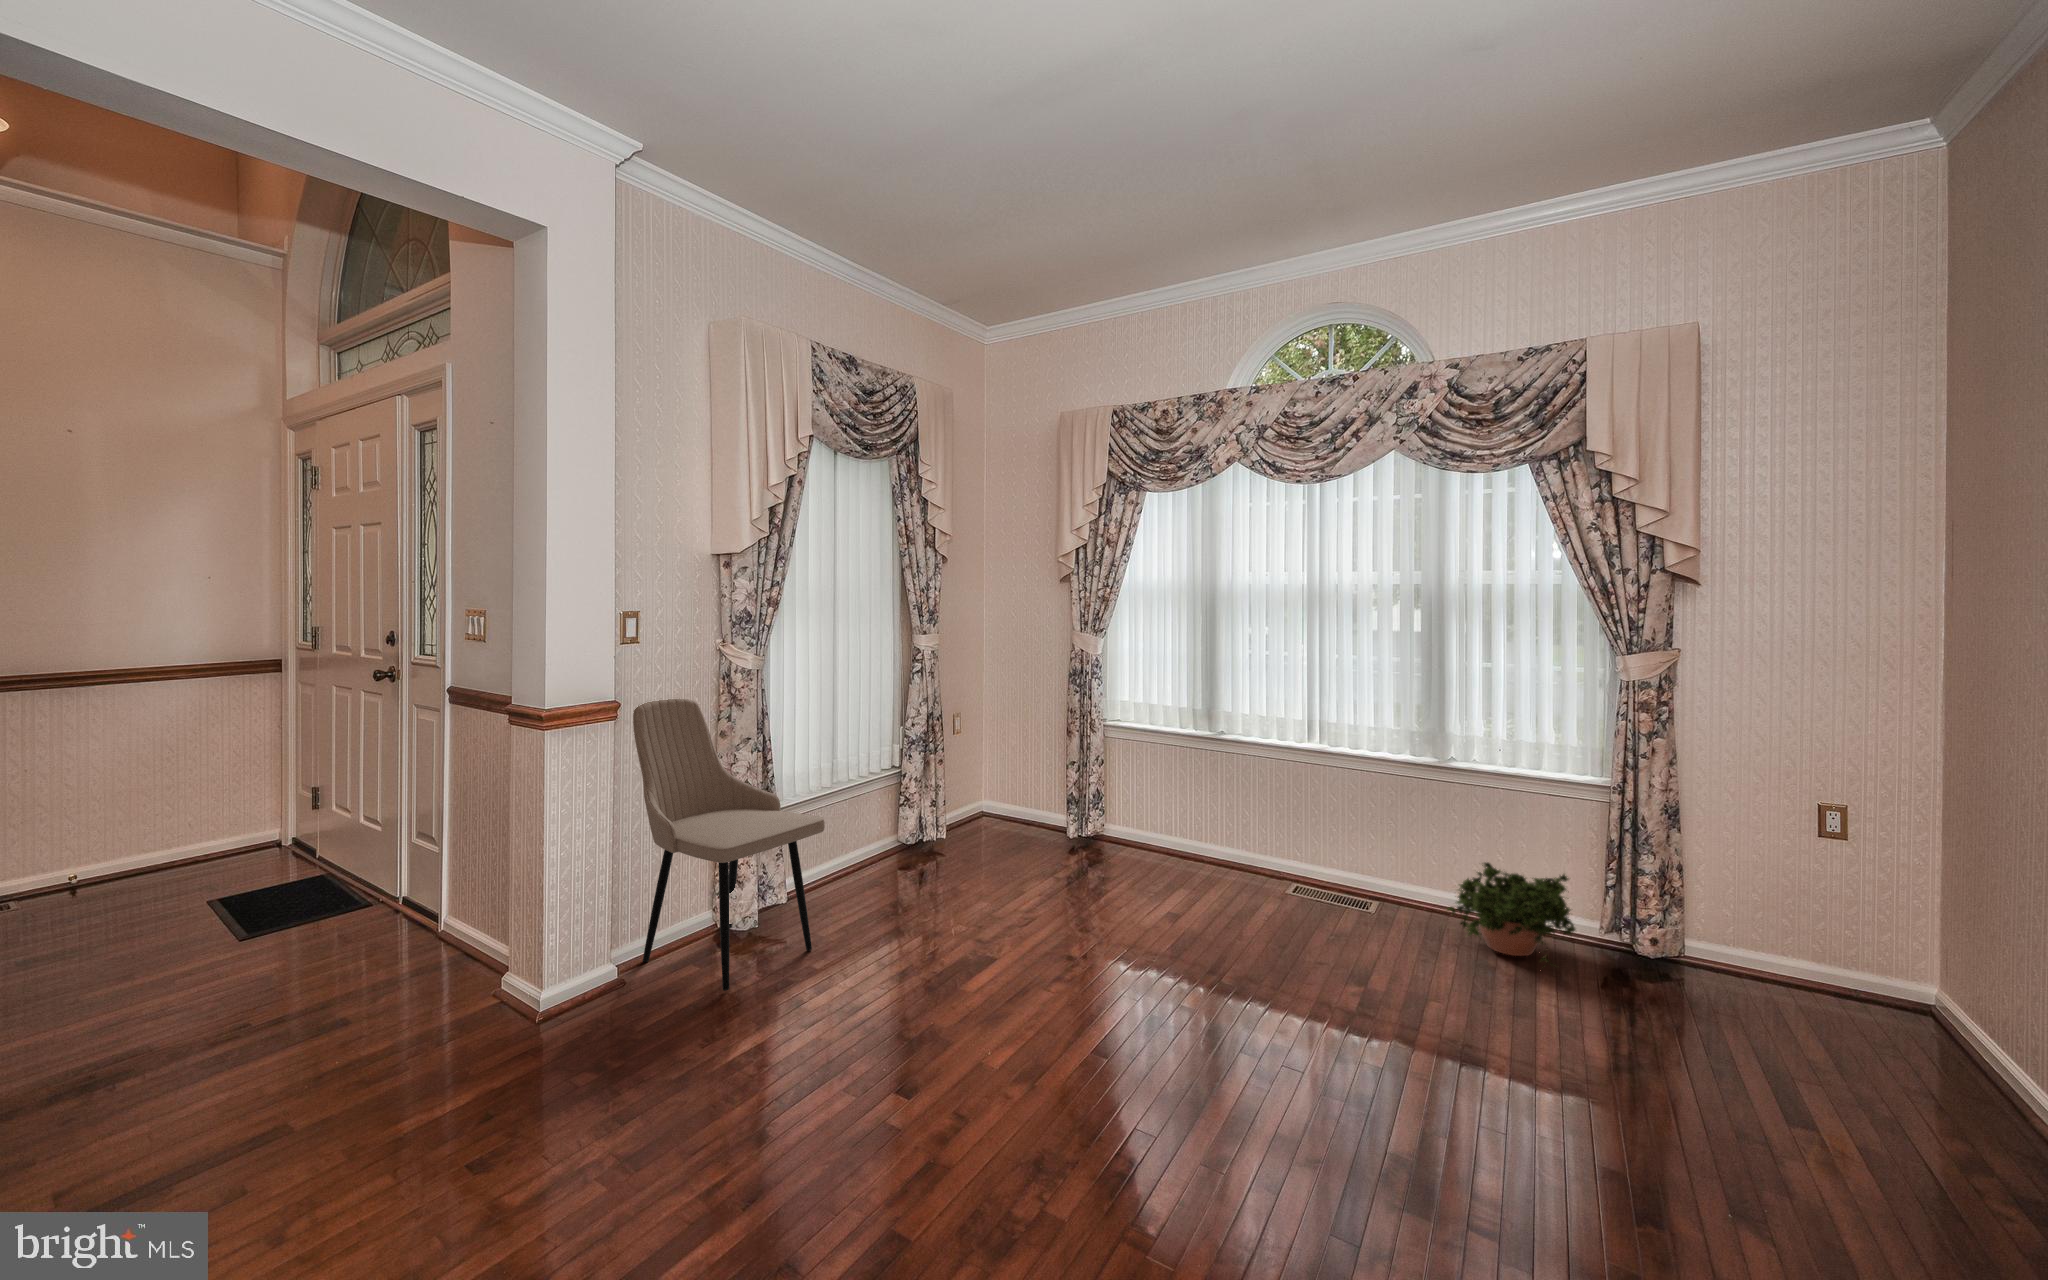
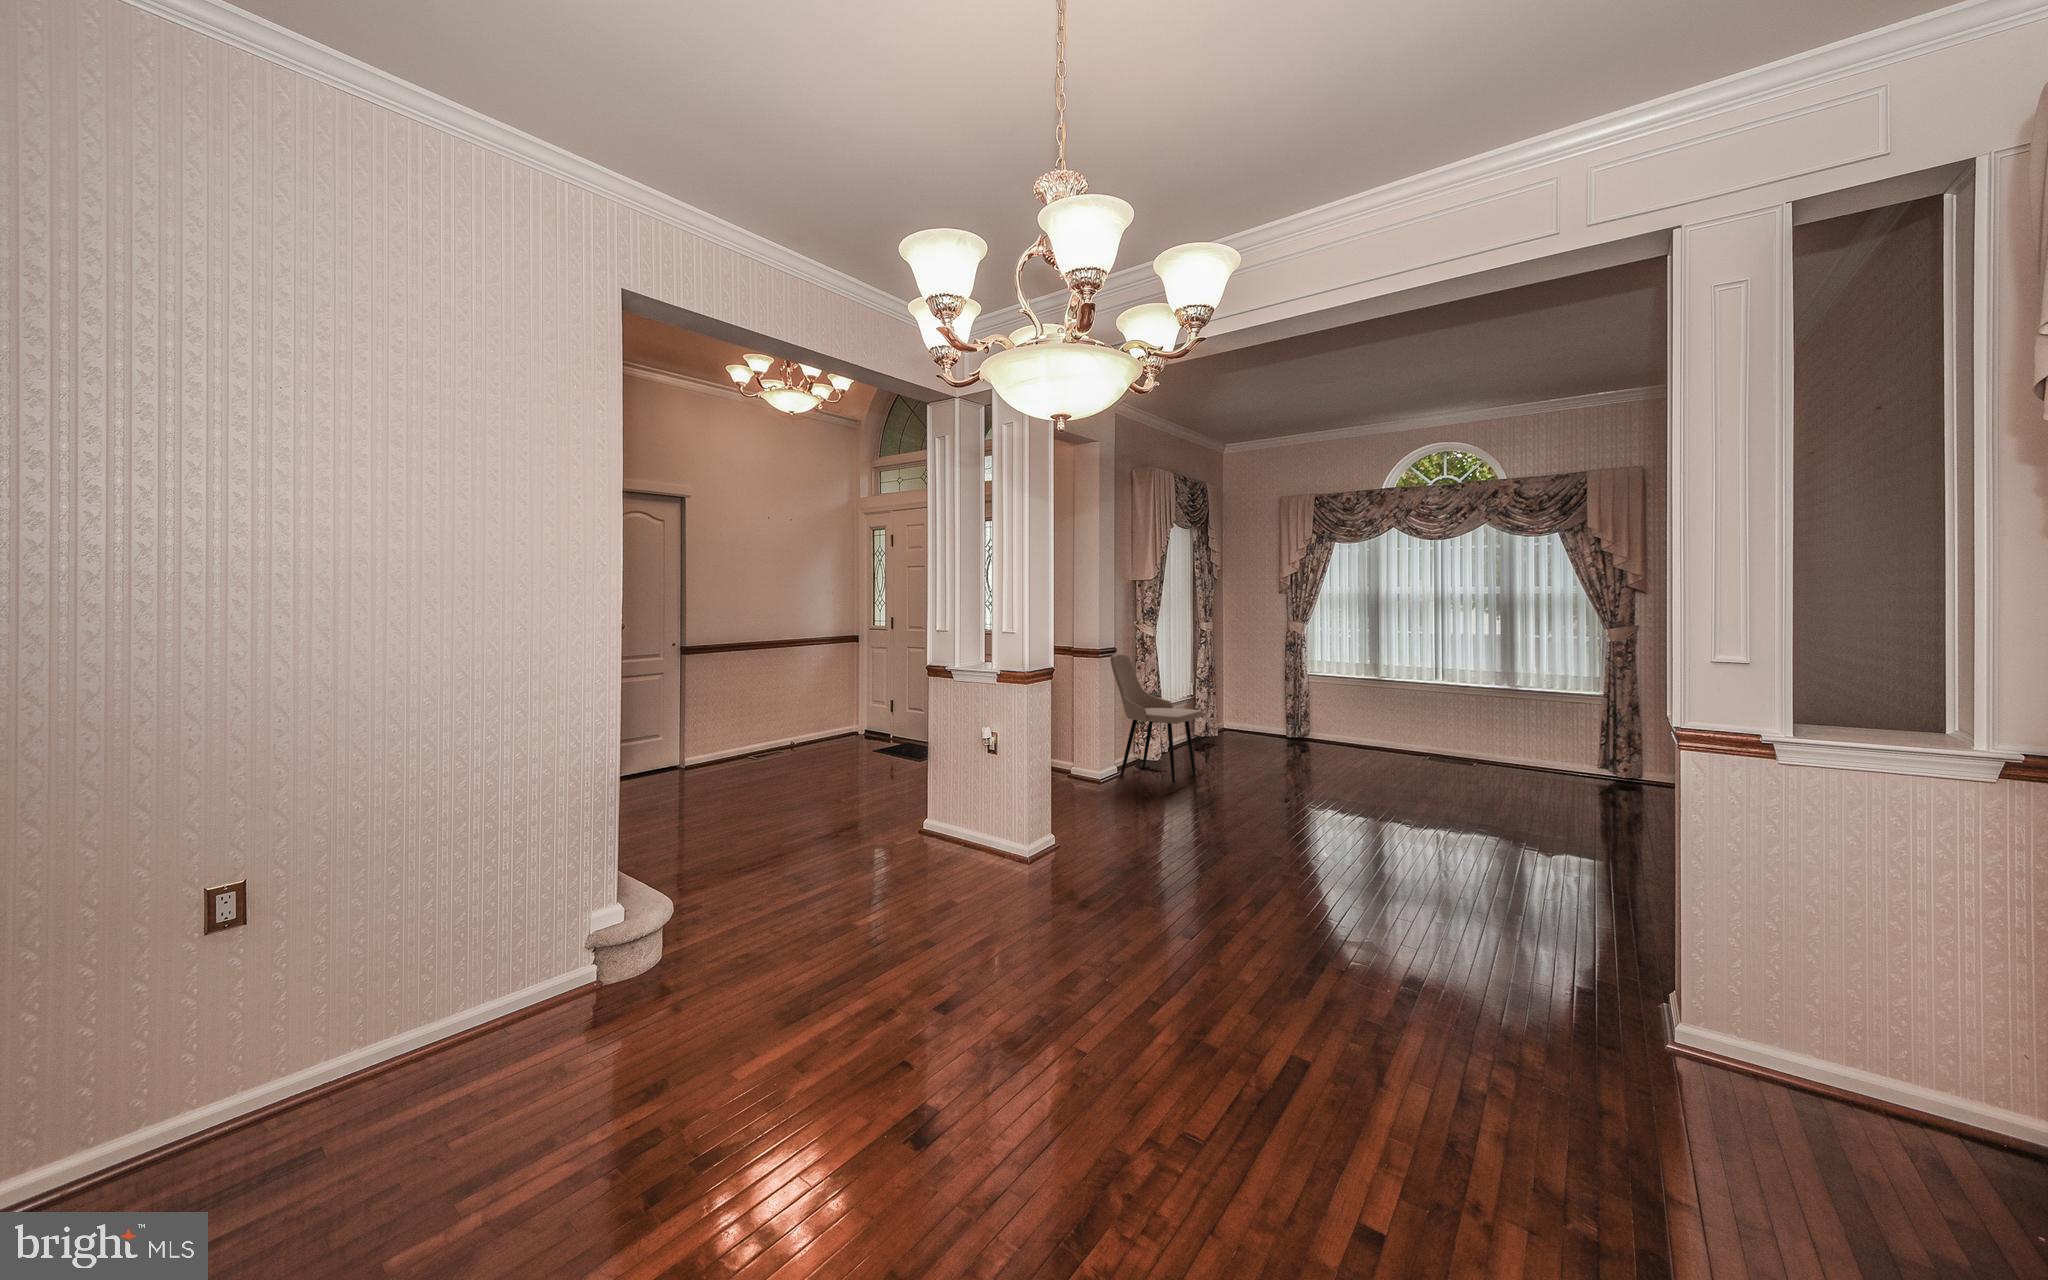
potted plant: present [1447,863,1576,962] -> none [1515,735,1584,784]

